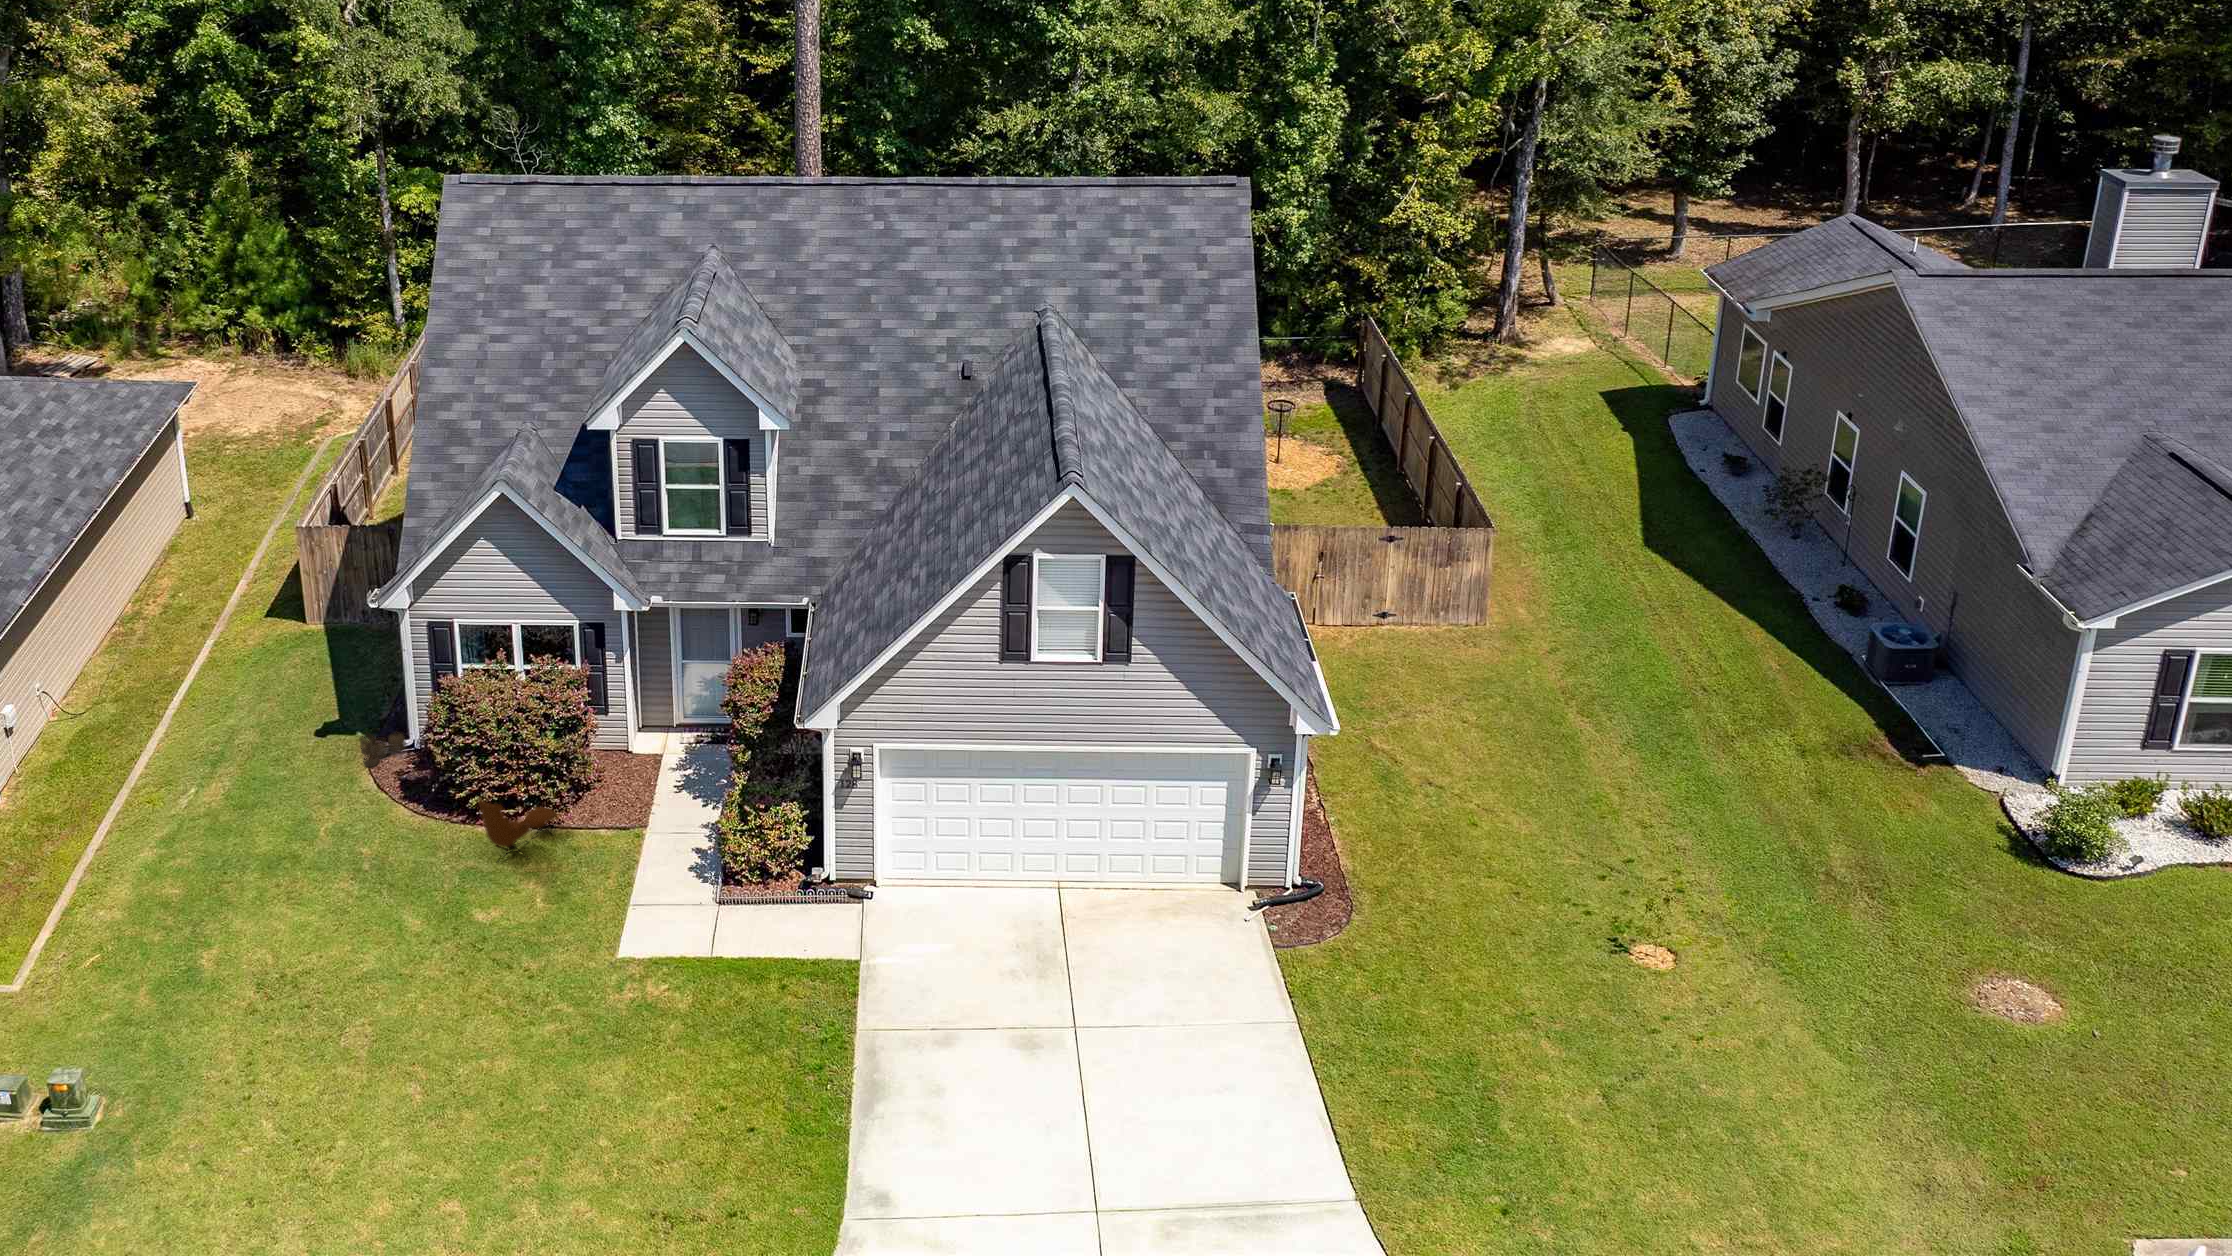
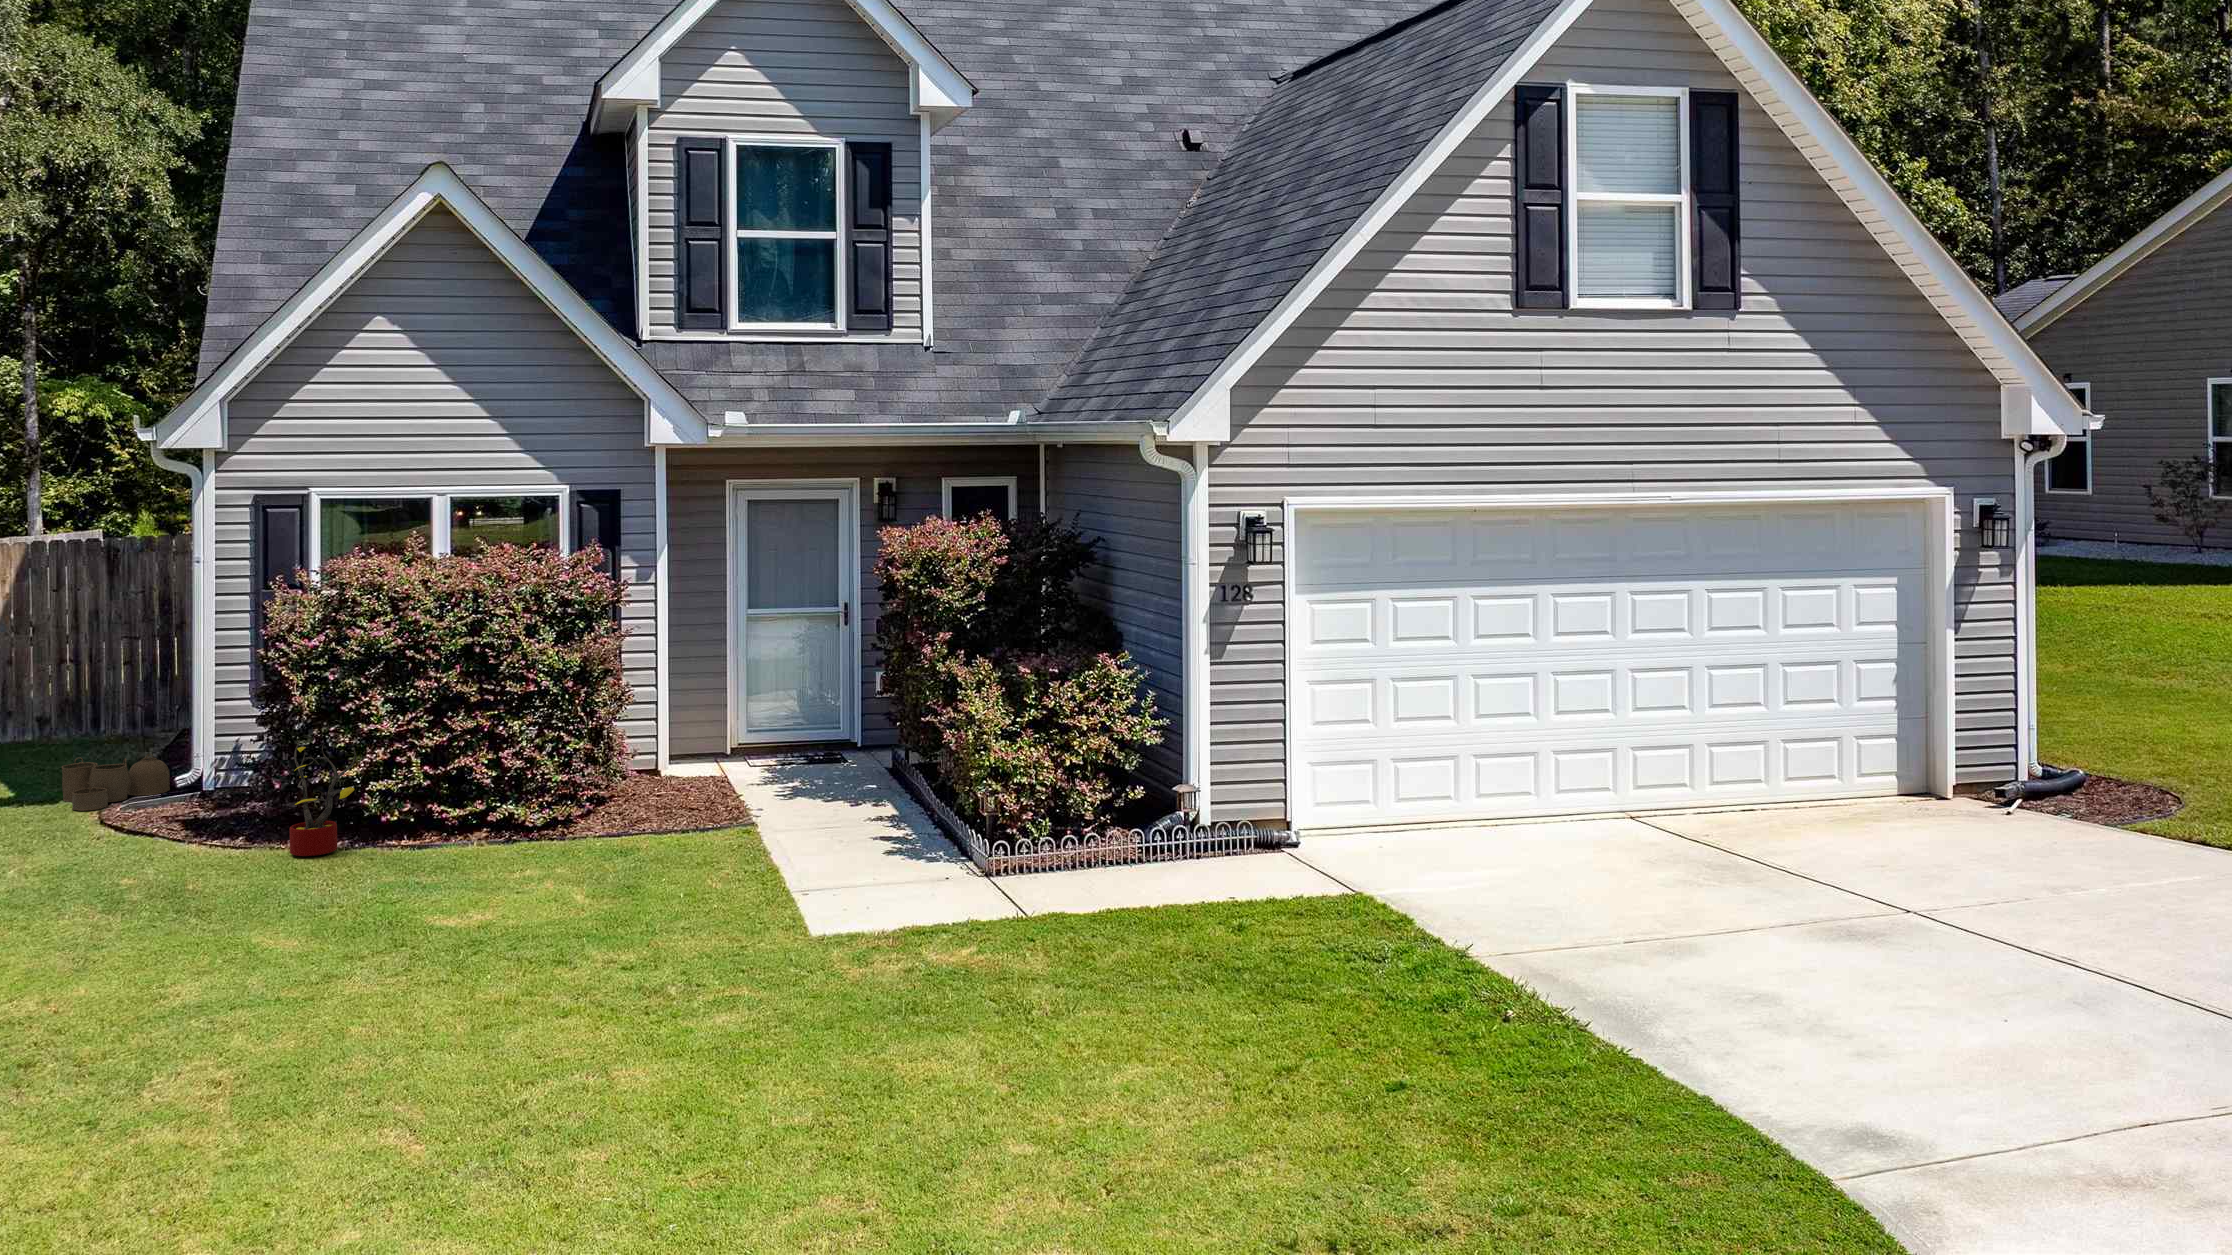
decorative plant: none [438,782,463,838] -> present [290,740,356,856]
lounge chair: present [478,798,556,862] -> none [410,698,567,869]

